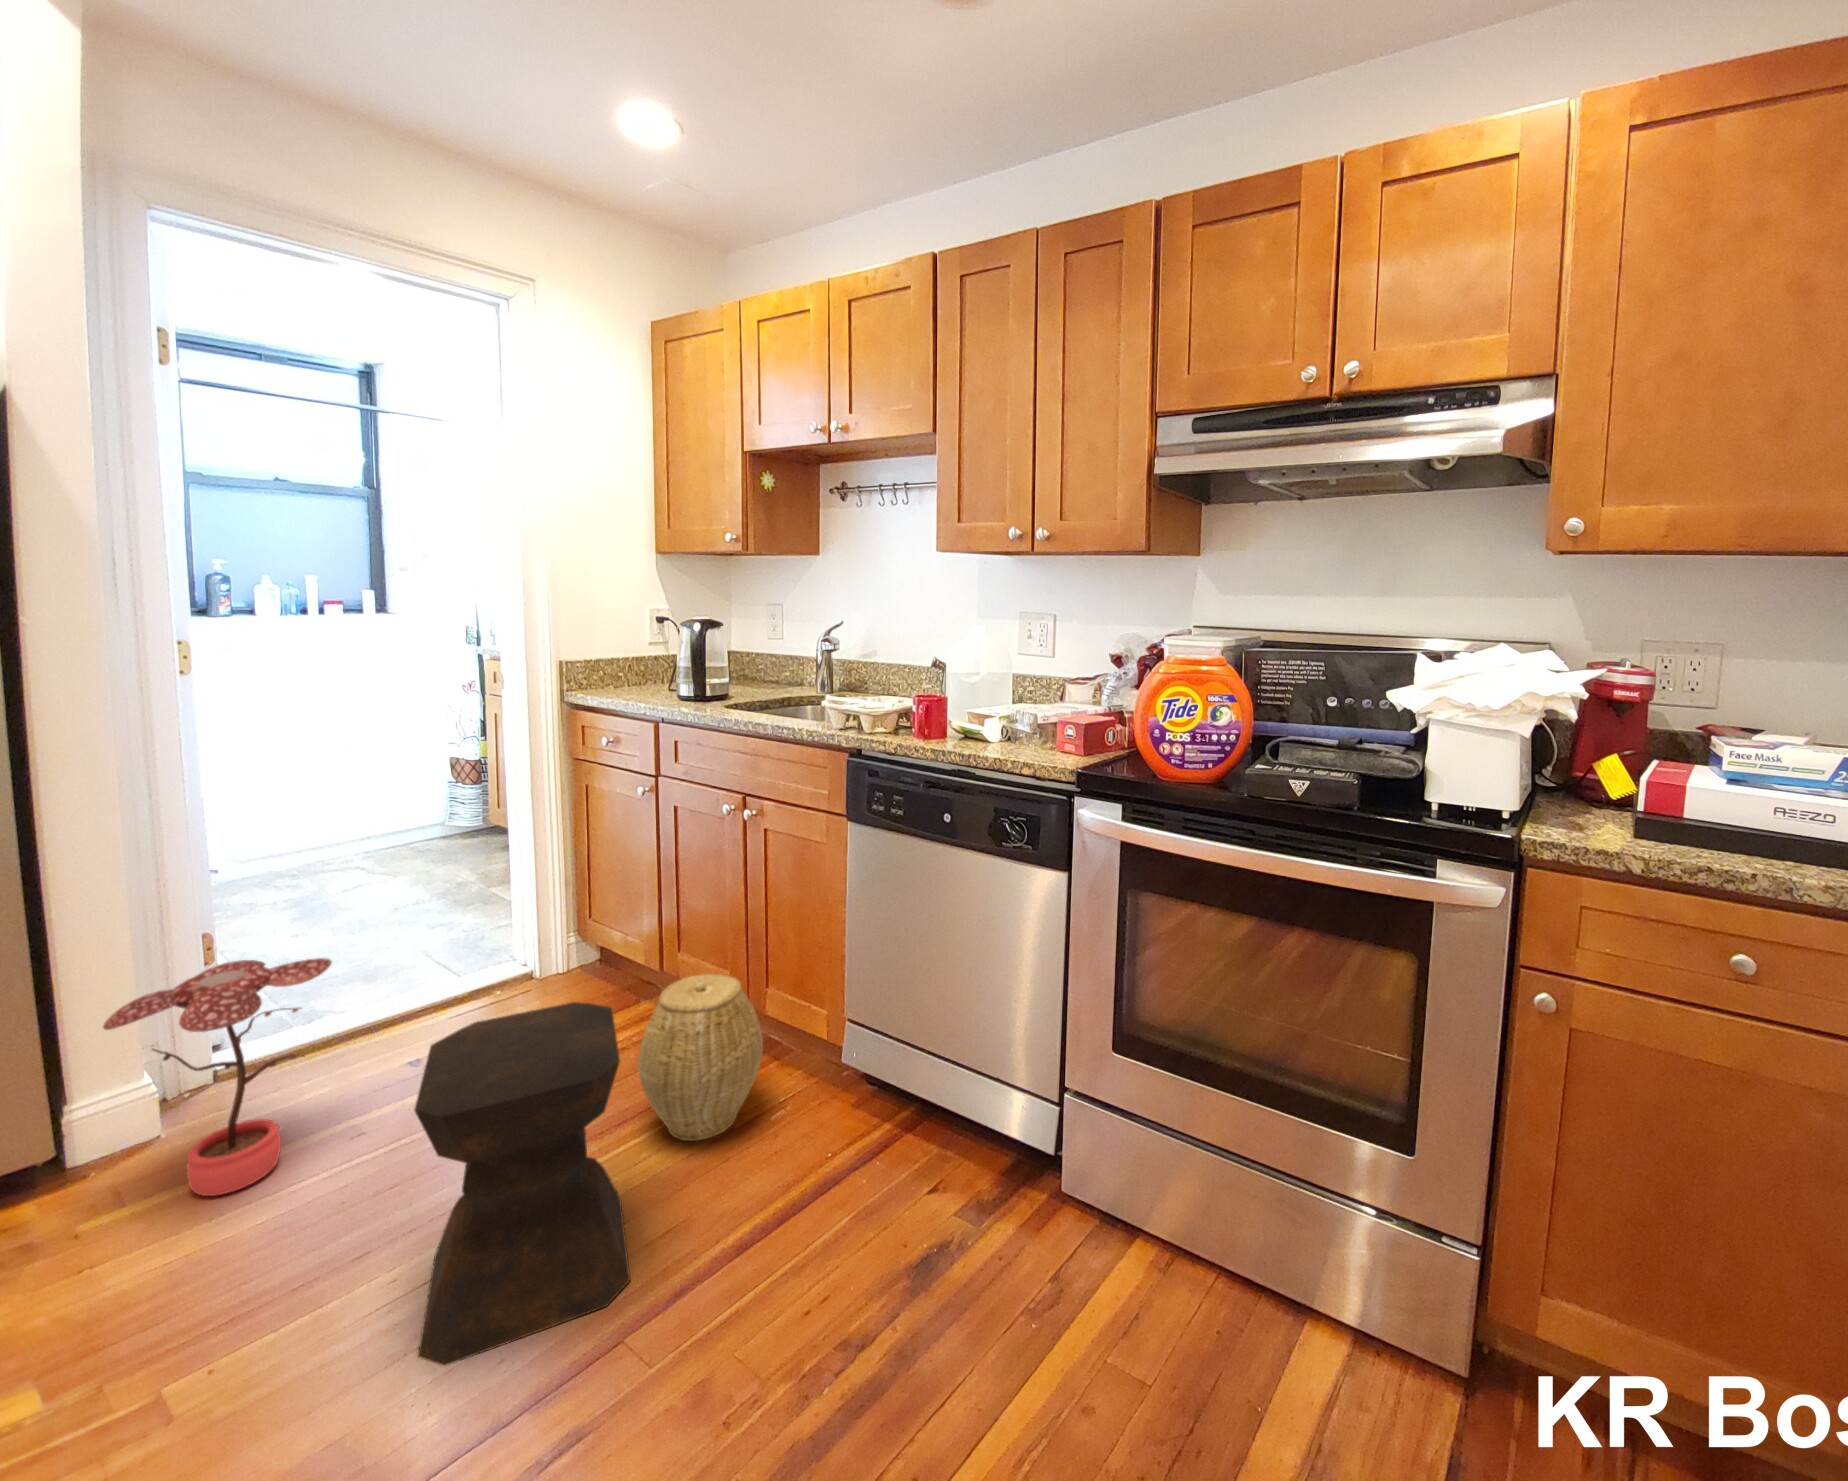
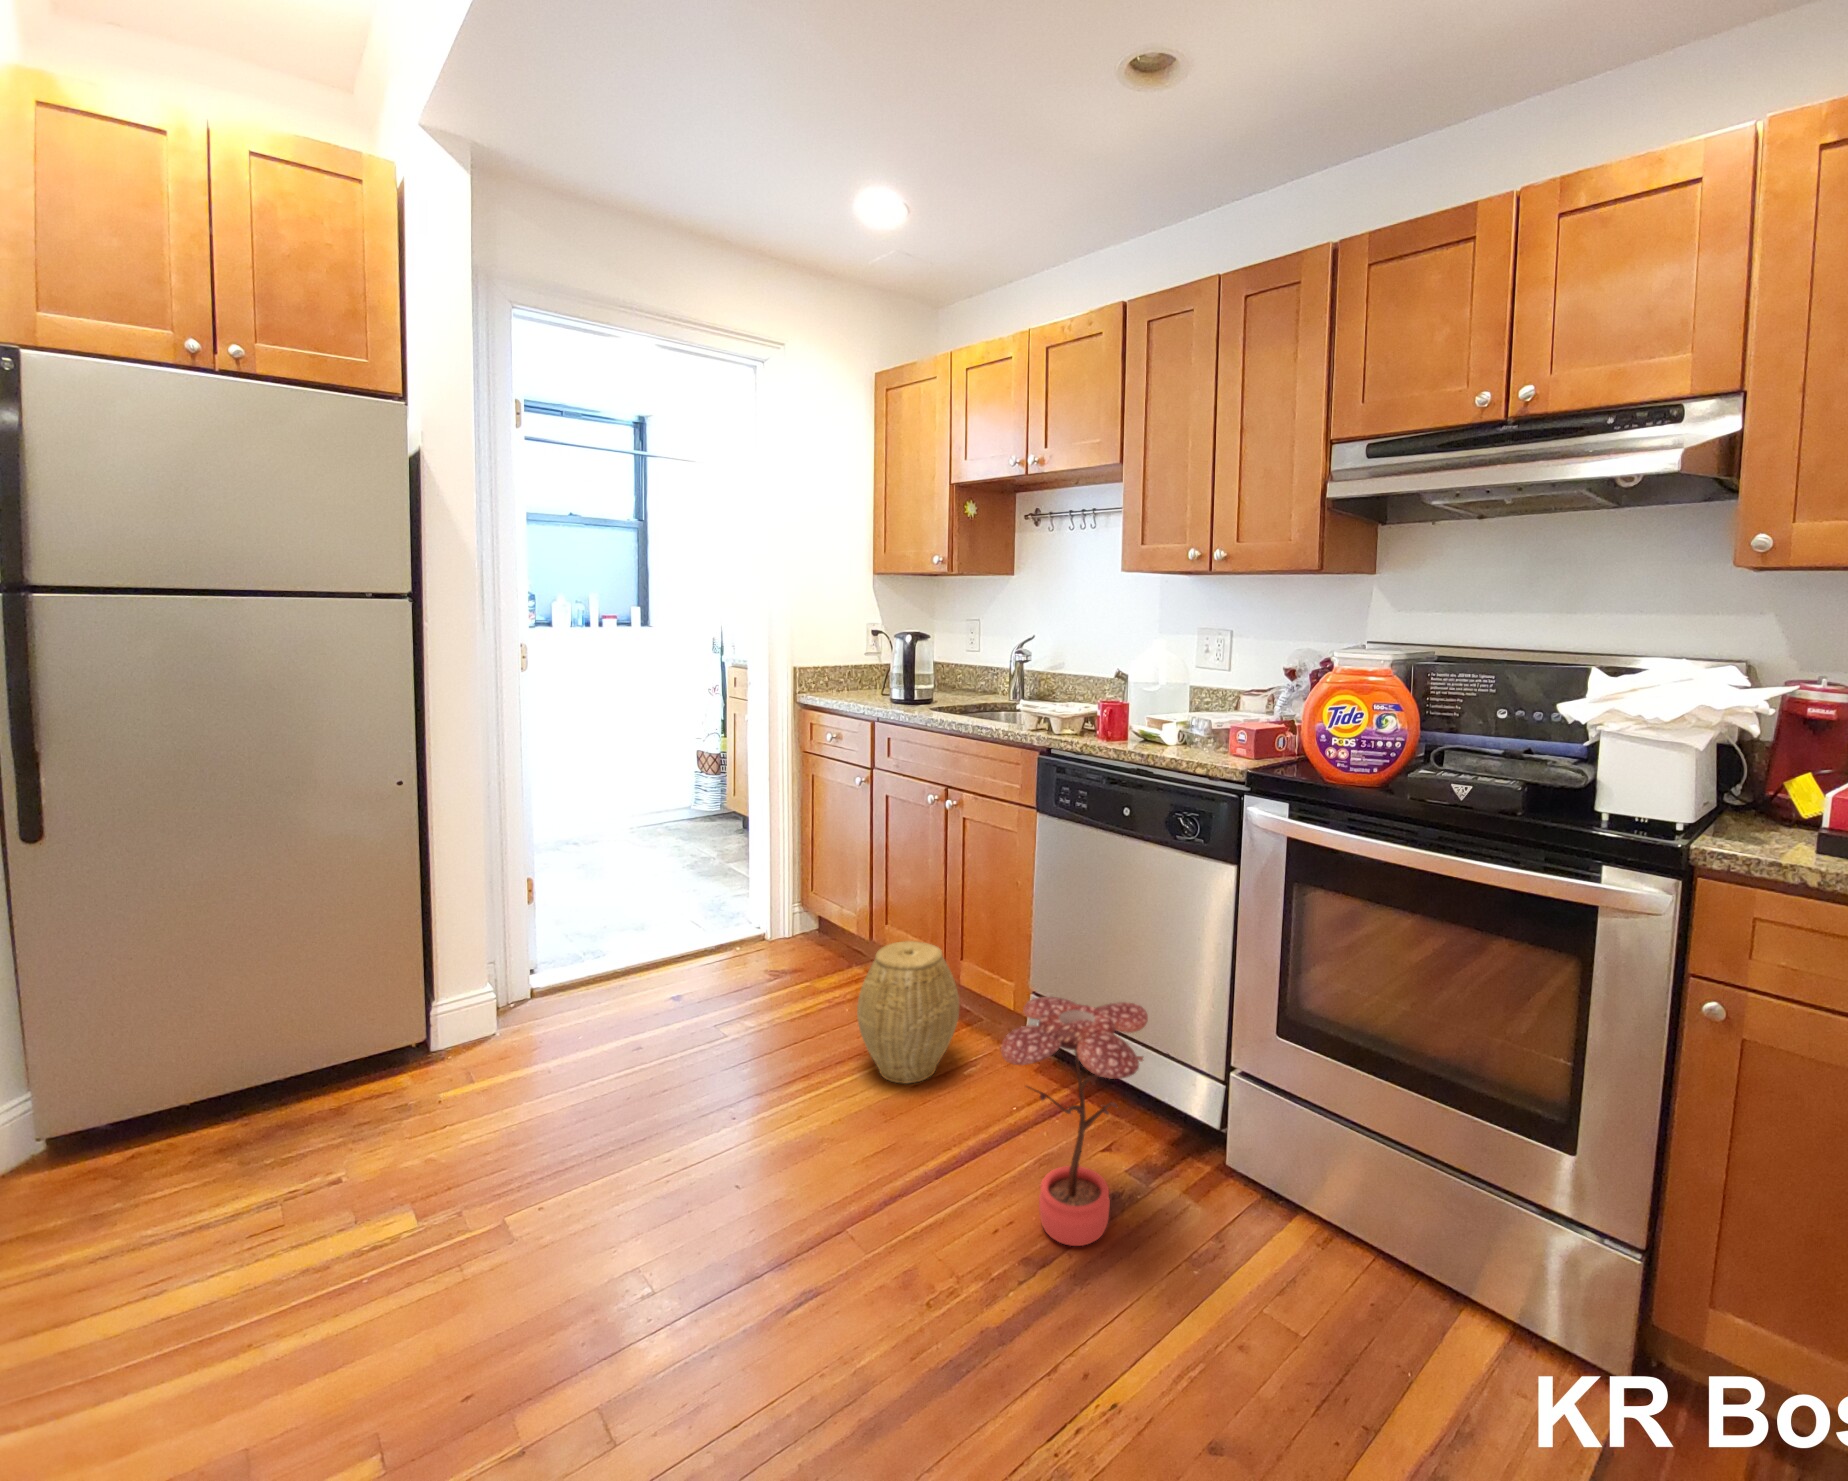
potted plant: present [103,958,332,1196] -> present [1001,997,1148,1246]
stool: present [415,1002,630,1366] -> none [701,945,854,1214]

